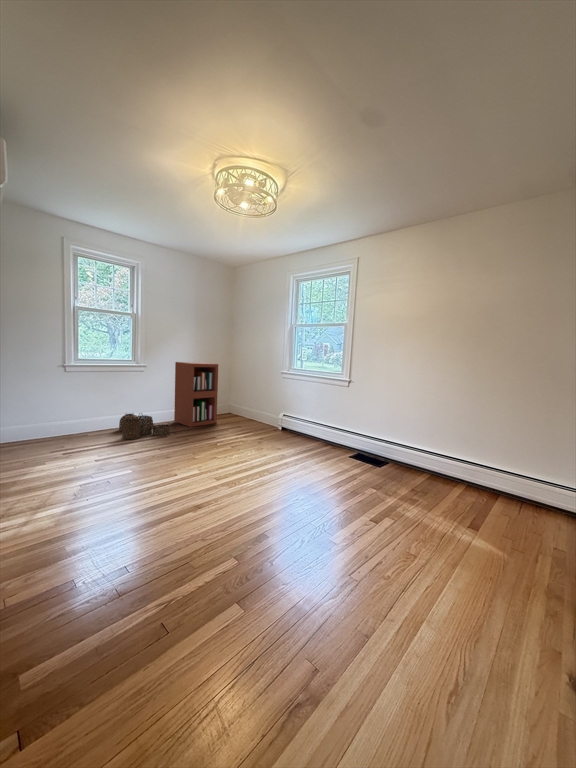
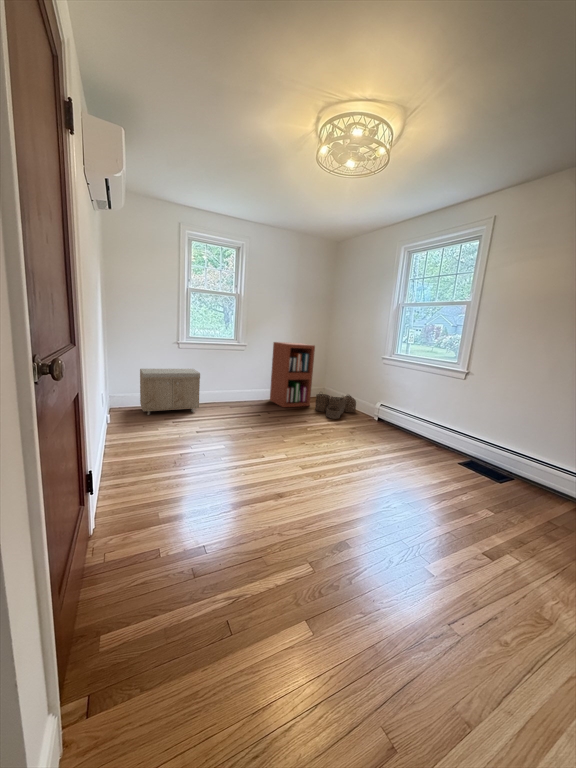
storage bench: none [15,394,95,449] -> present [140,369,200,414]
woven basket: present [119,414,169,439] -> present [315,394,356,419]

